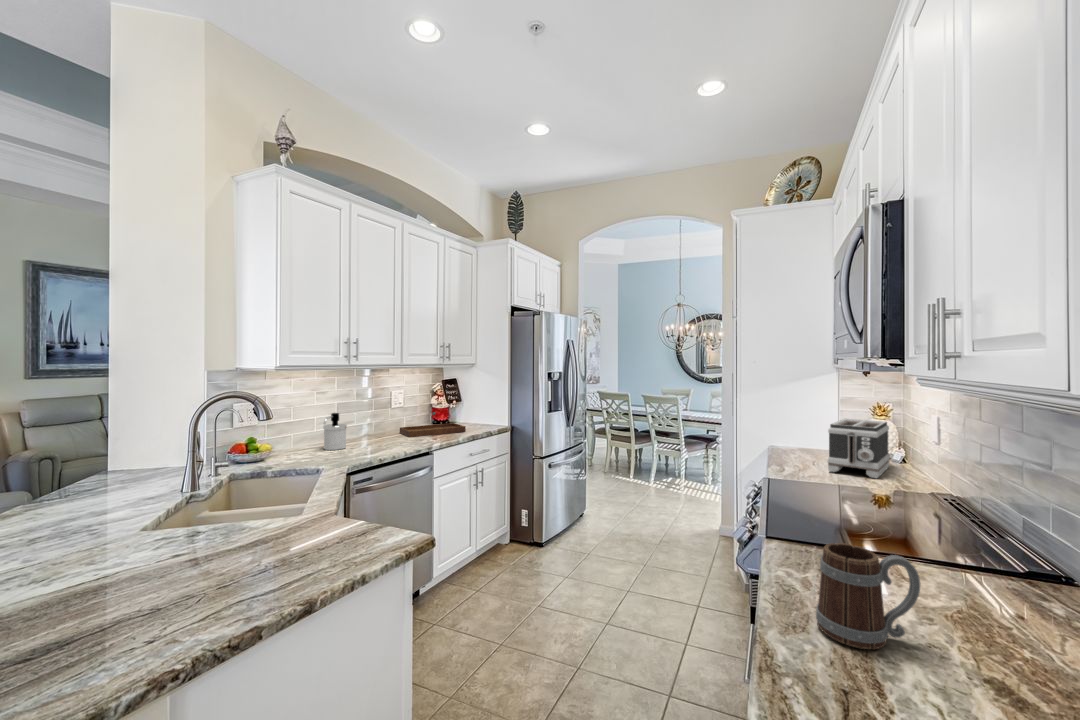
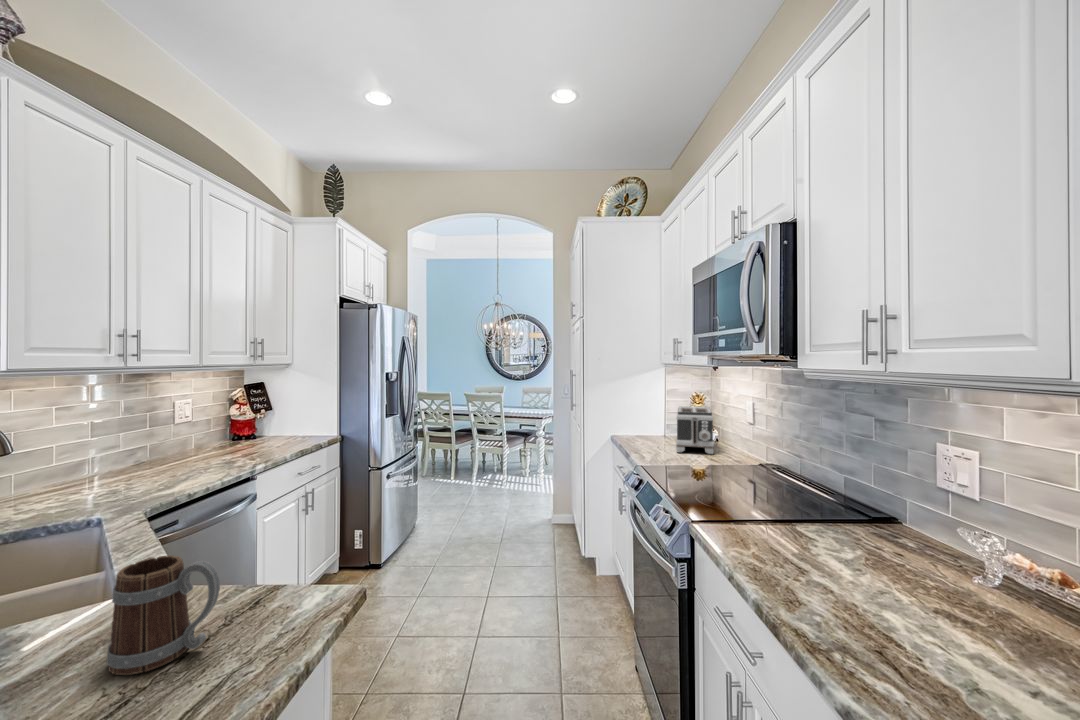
tray: present [400,412,466,437] -> none [186,425,287,461]
soap dispenser: present [323,413,347,450] -> none [67,437,111,493]
mug: present [816,543,920,649] -> present [107,556,220,675]

